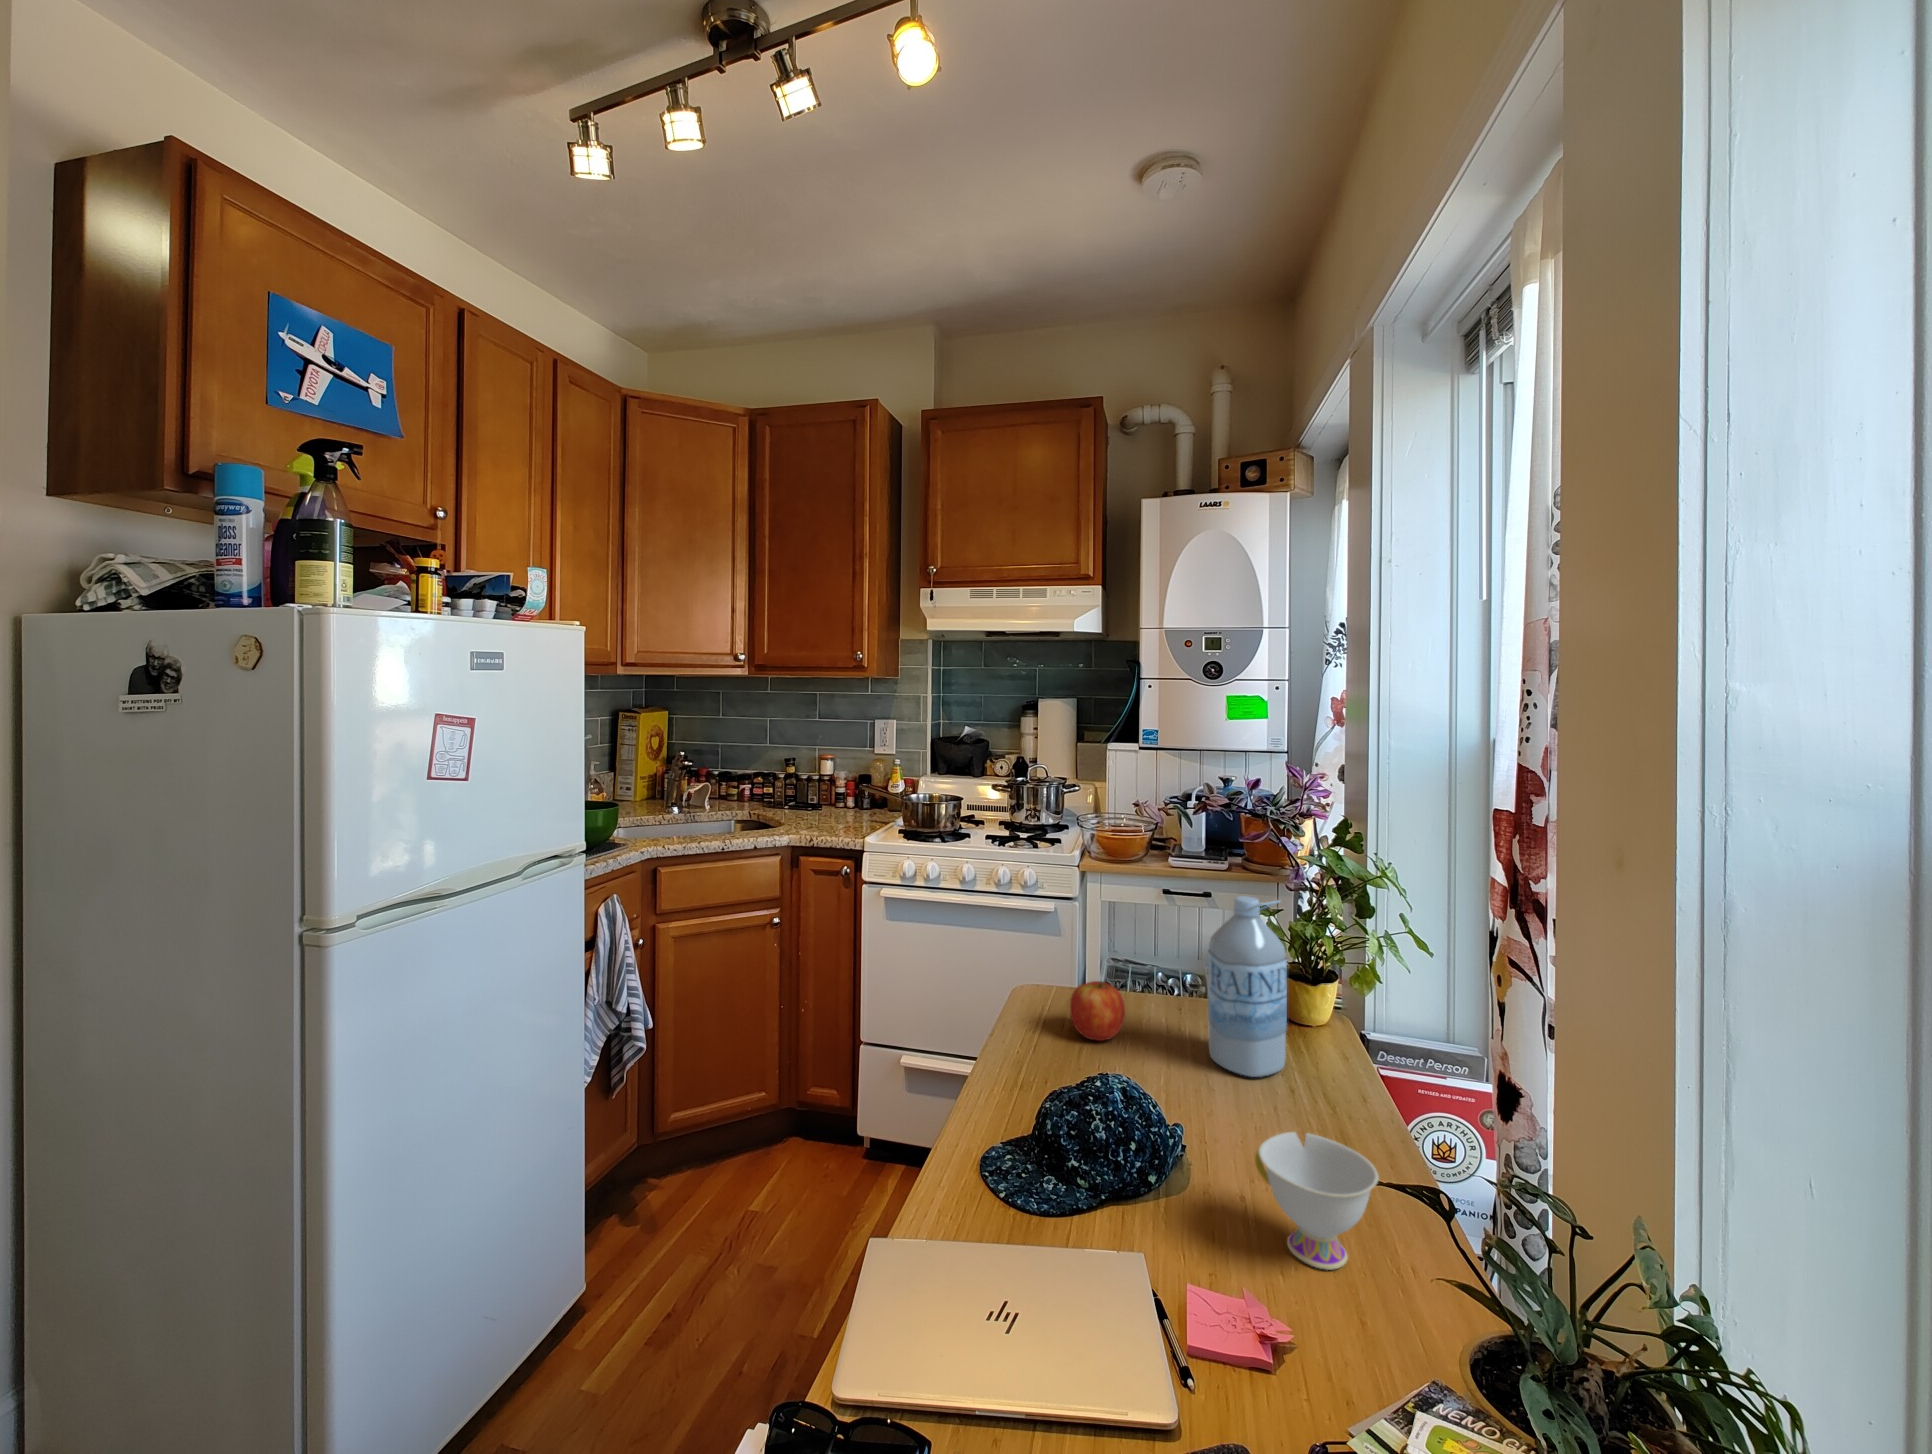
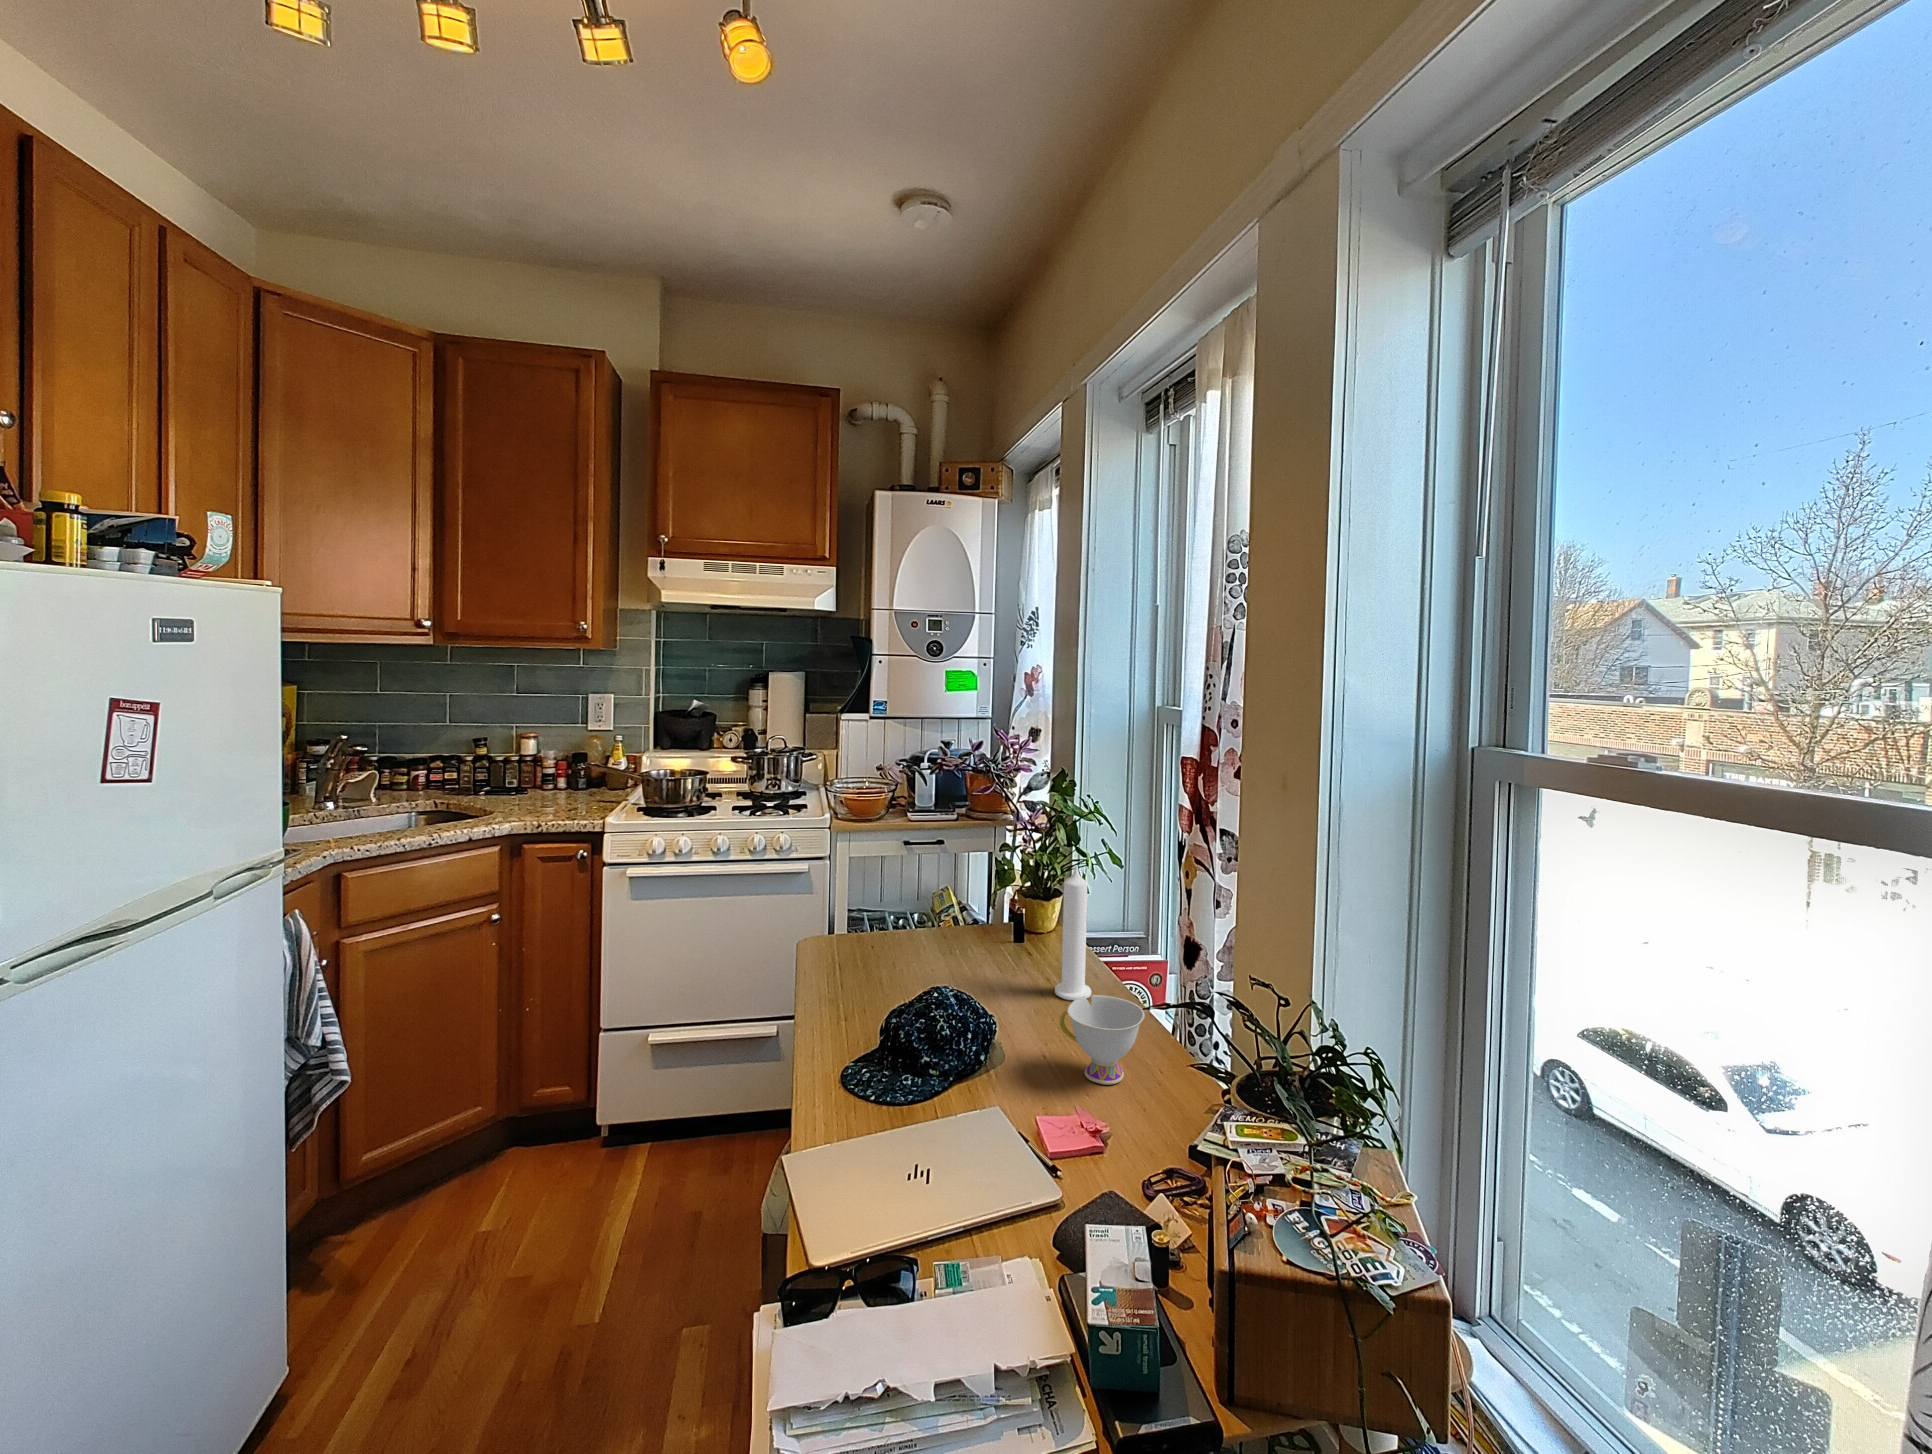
water bottle: present [1208,896,1287,1077] -> none [984,833,1044,975]
candle: none [1290,949,1344,1133] -> present [1055,865,1091,1000]
apple: present [1070,981,1125,1041] -> none [872,917,918,968]

